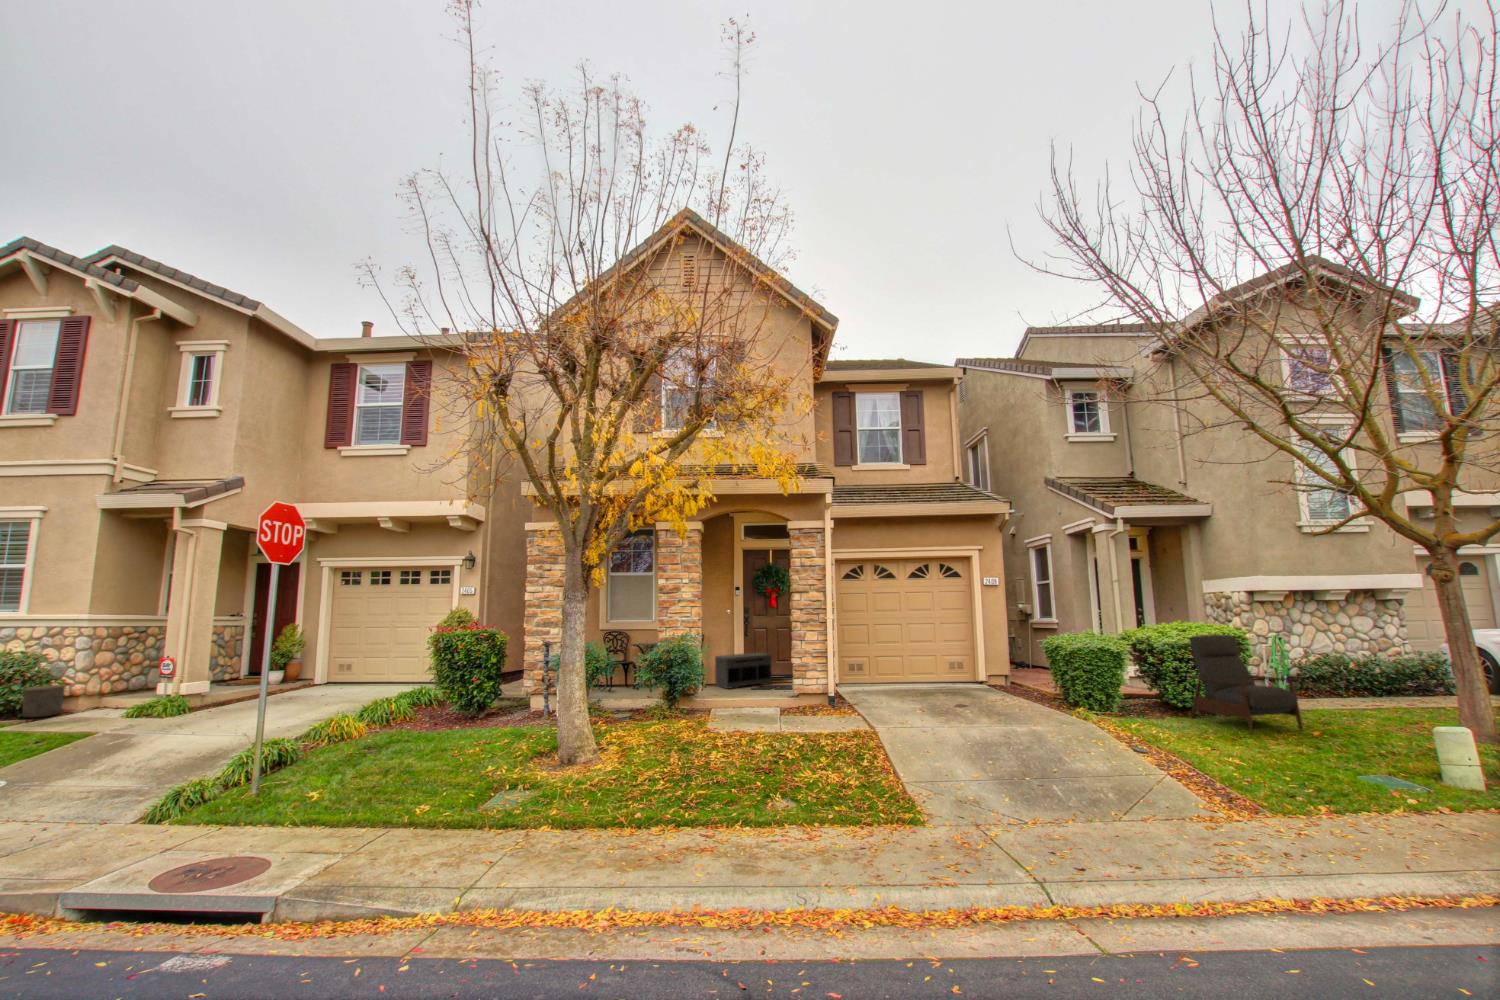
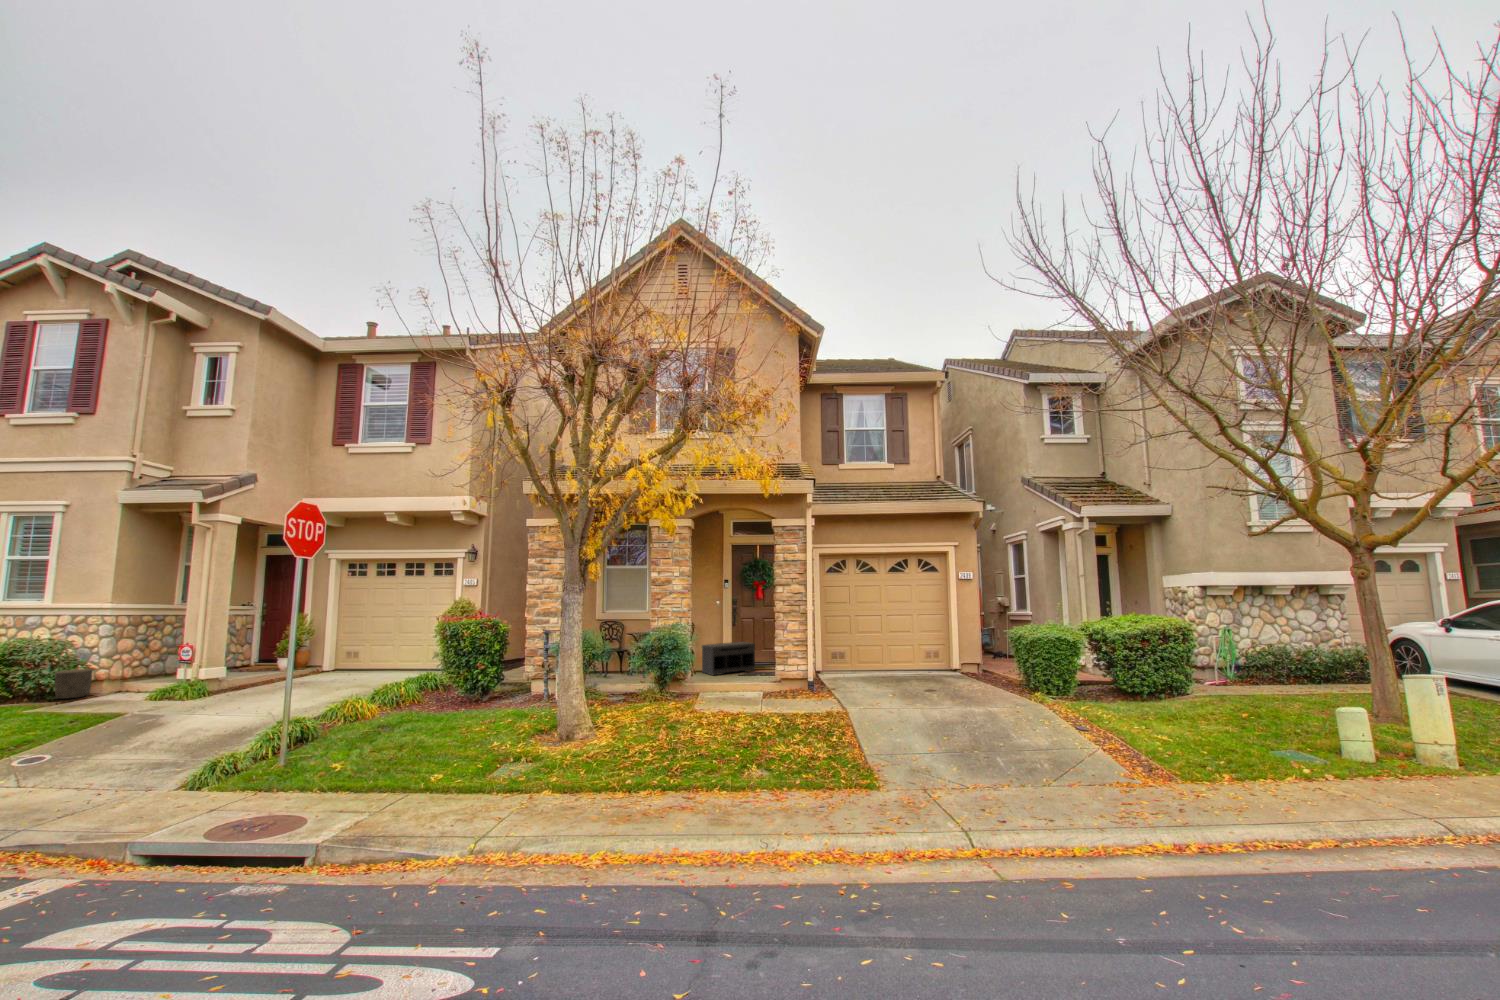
chair: present [1189,635,1303,734] -> none [1136,626,1234,716]

